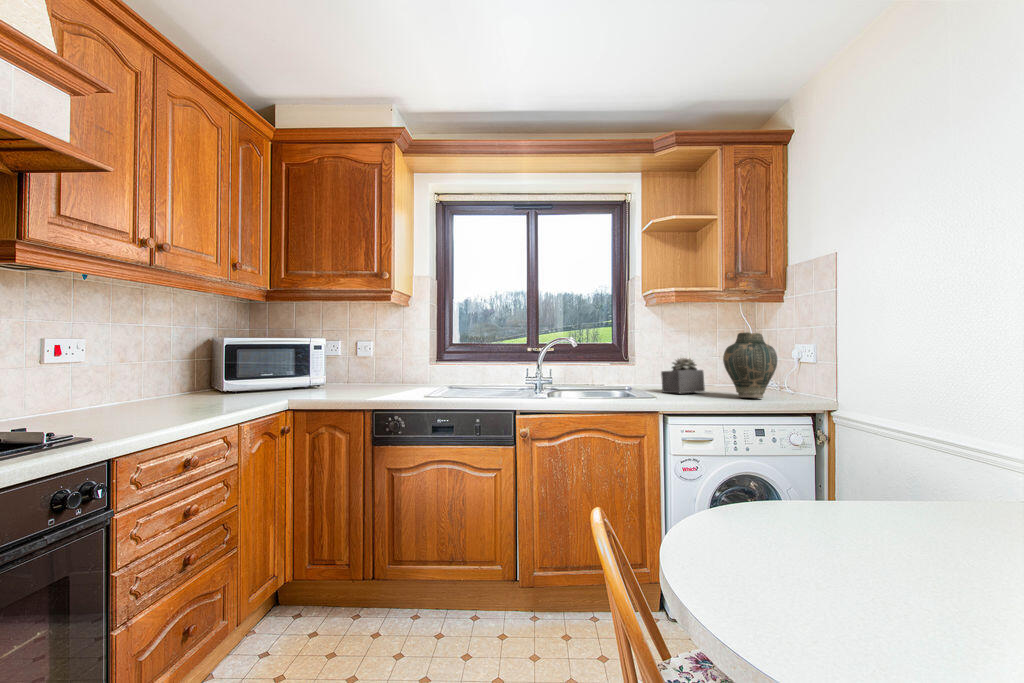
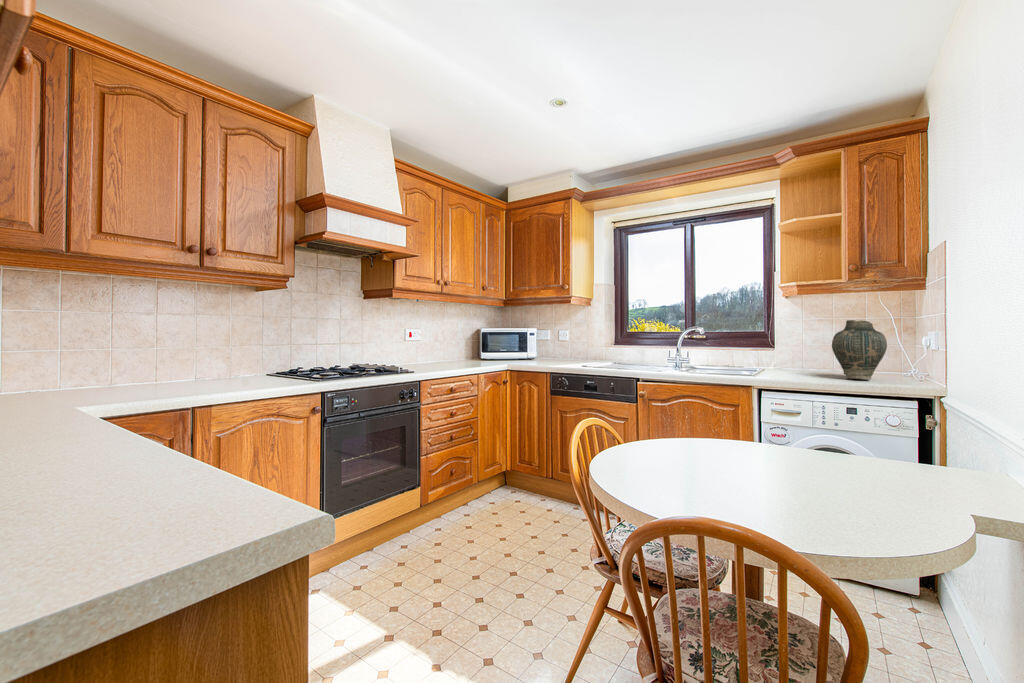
succulent plant: present [661,358,705,393] -> none [786,342,828,373]

